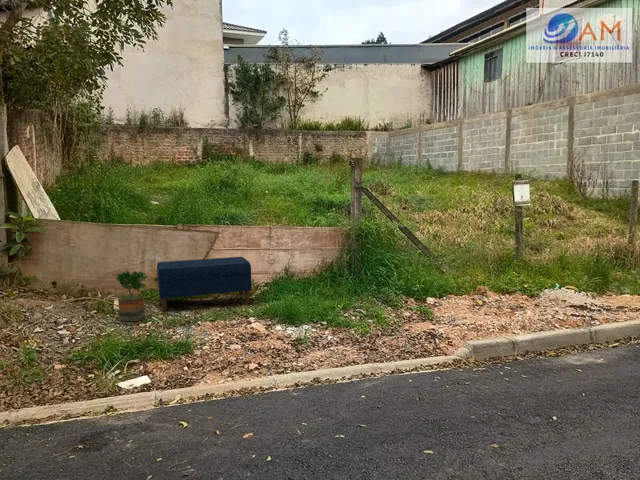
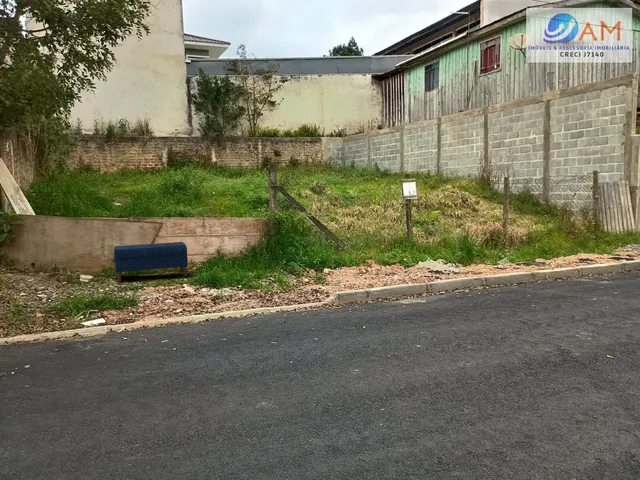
potted tree: present [116,271,148,321] -> none [81,250,107,288]

